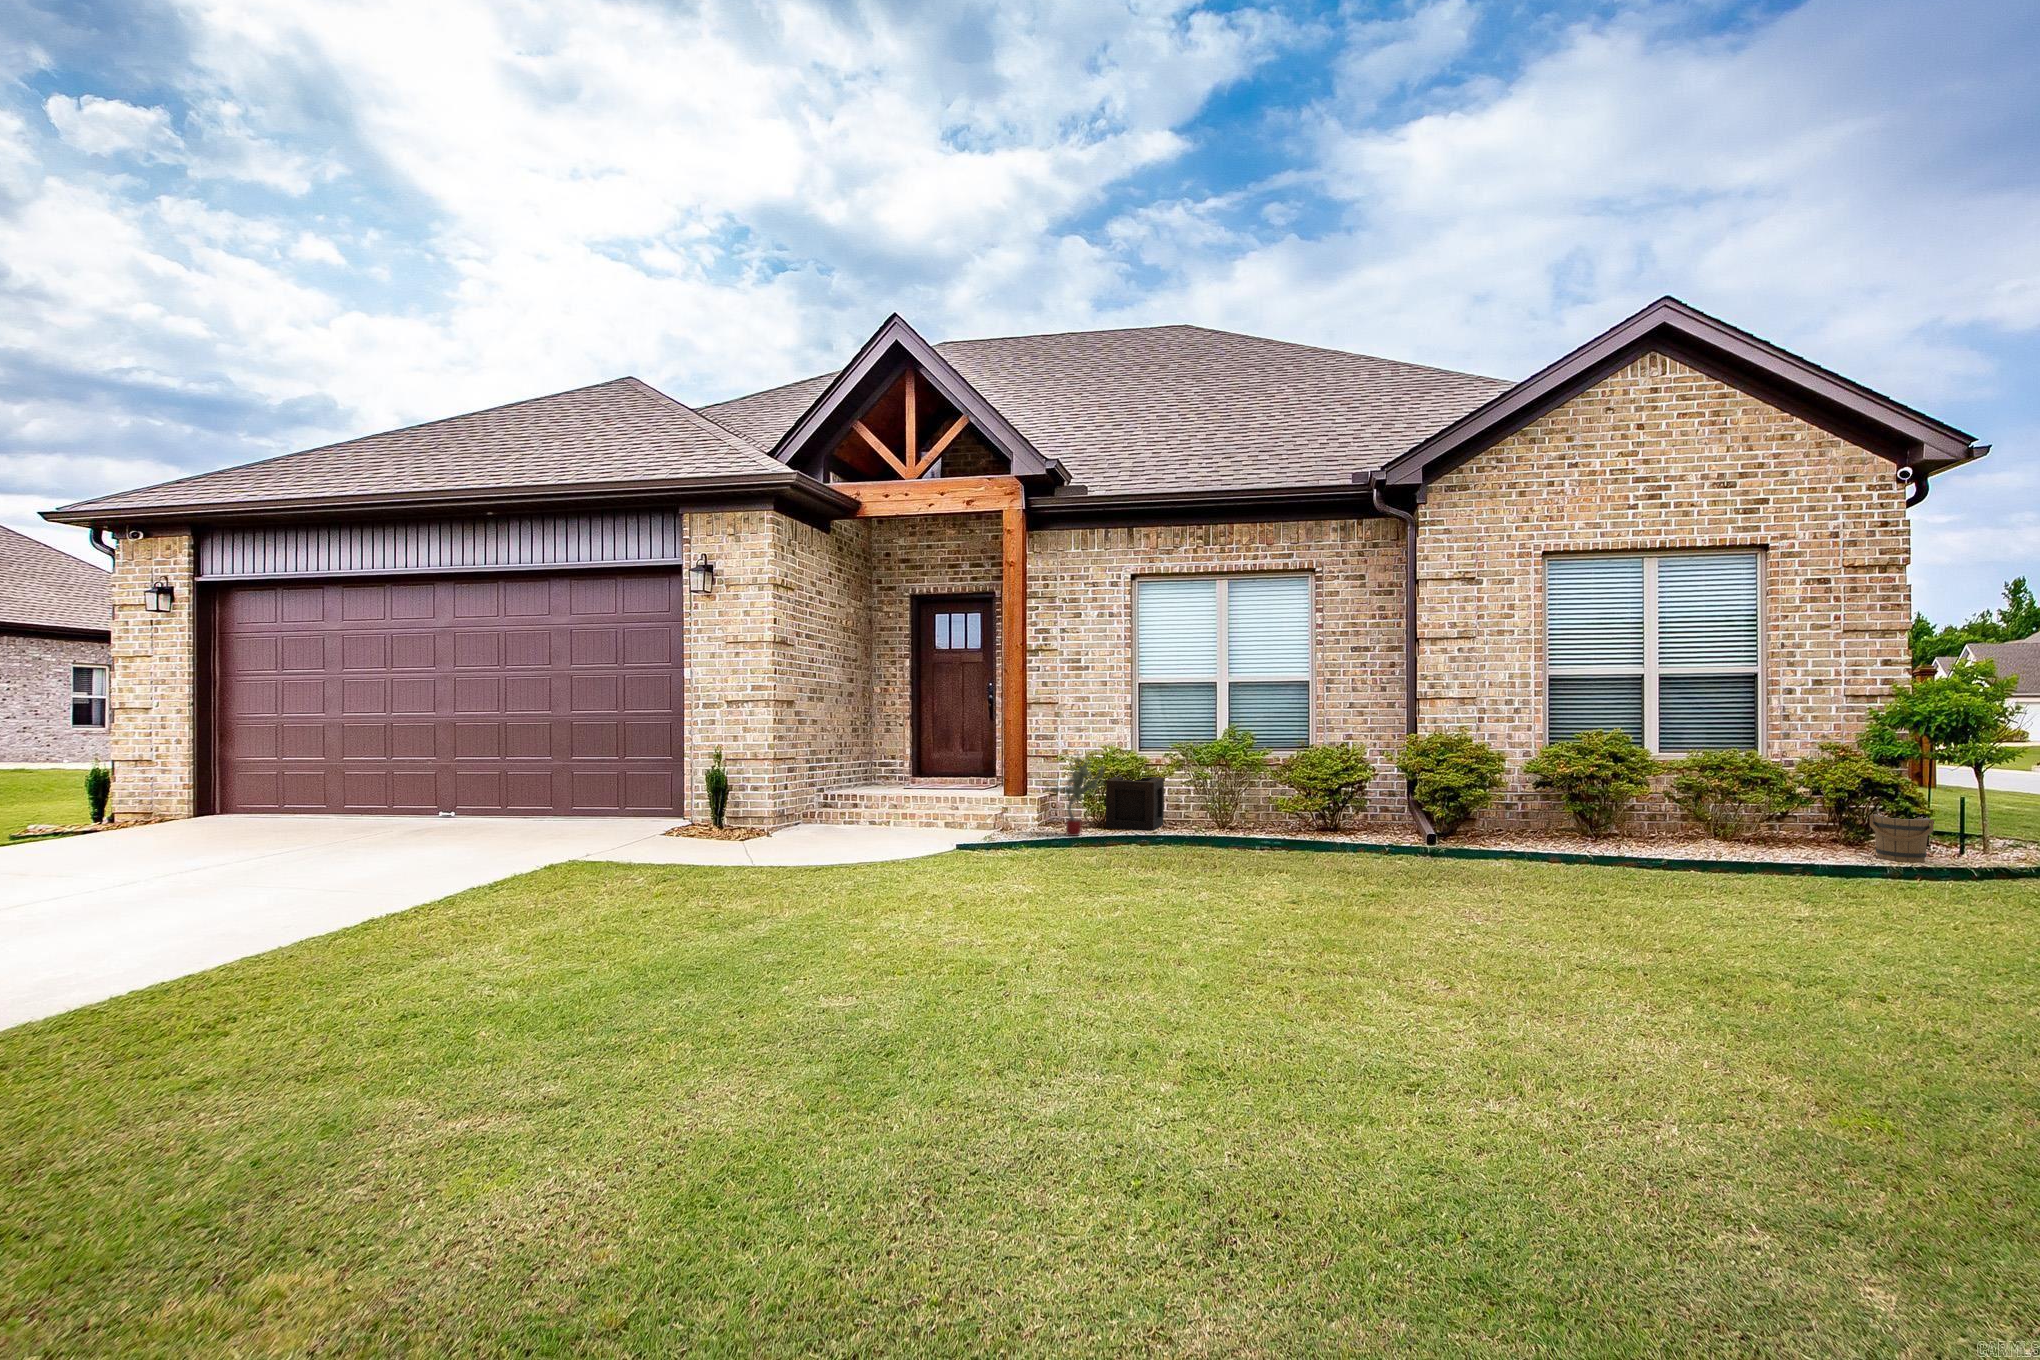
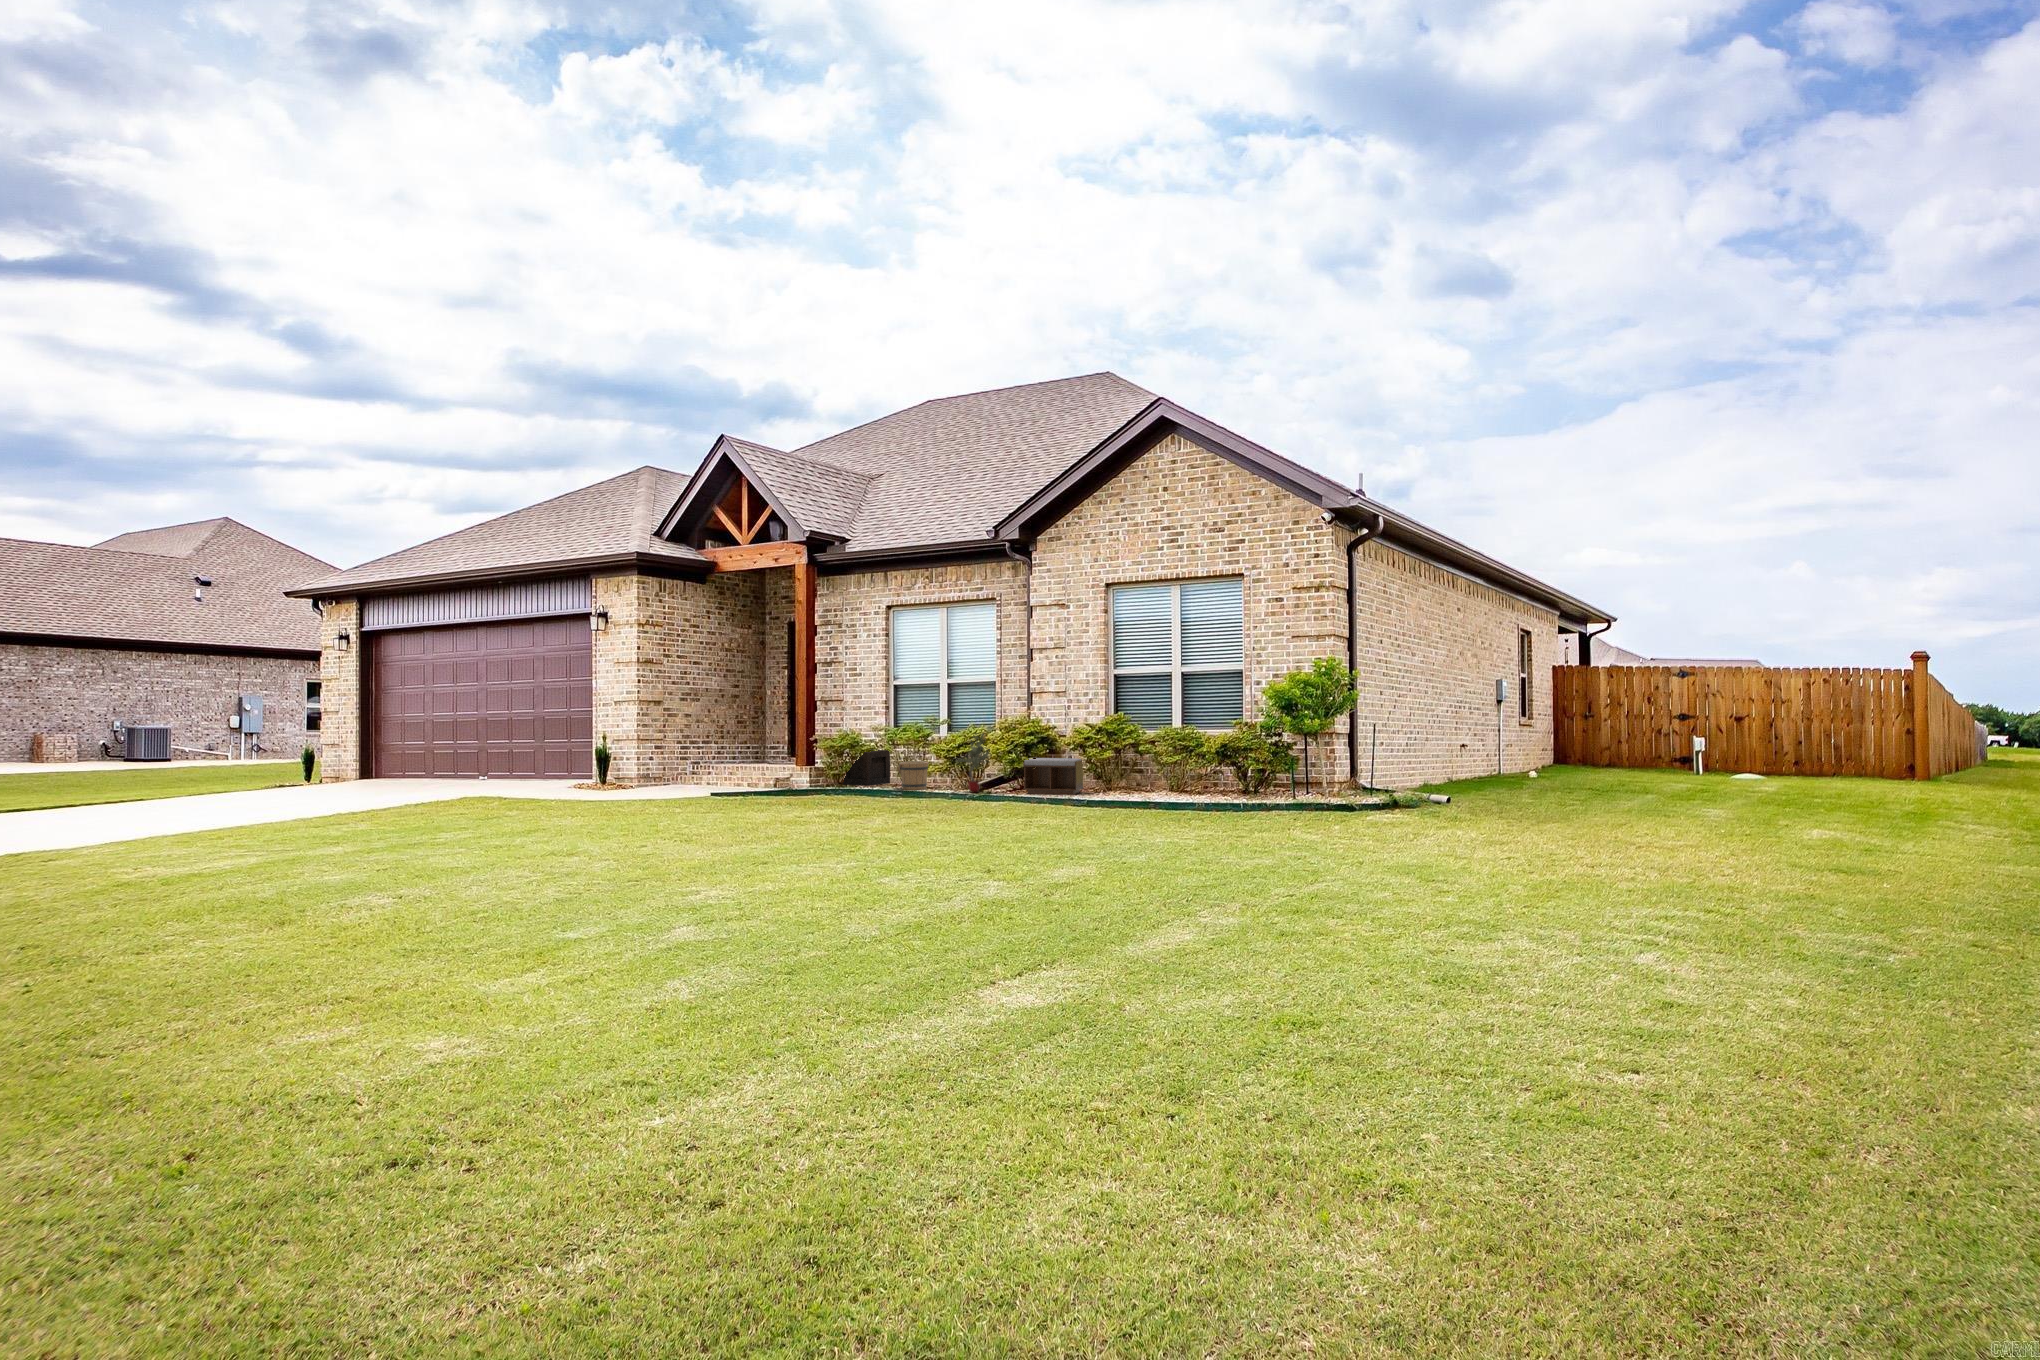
potted tree: present [1046,755,1104,836] -> present [954,735,990,793]
bench: none [1429,794,1521,846] -> present [1023,758,1084,795]
bucket: present [1869,814,1934,862] -> present [897,761,929,790]

